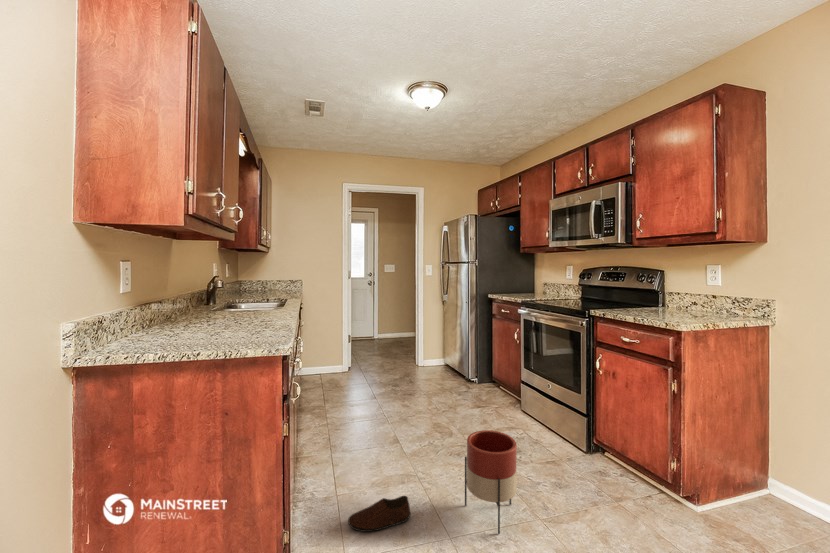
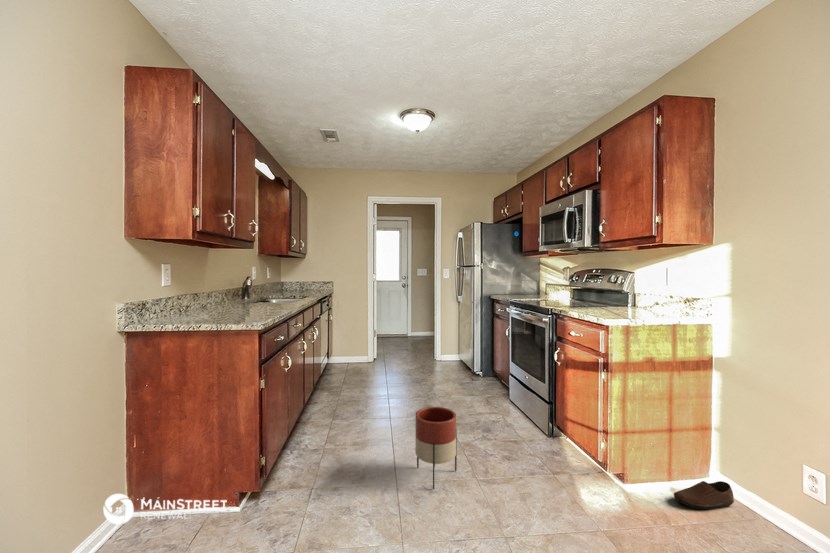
shoe: present [348,496,411,532] -> present [674,481,734,509]

